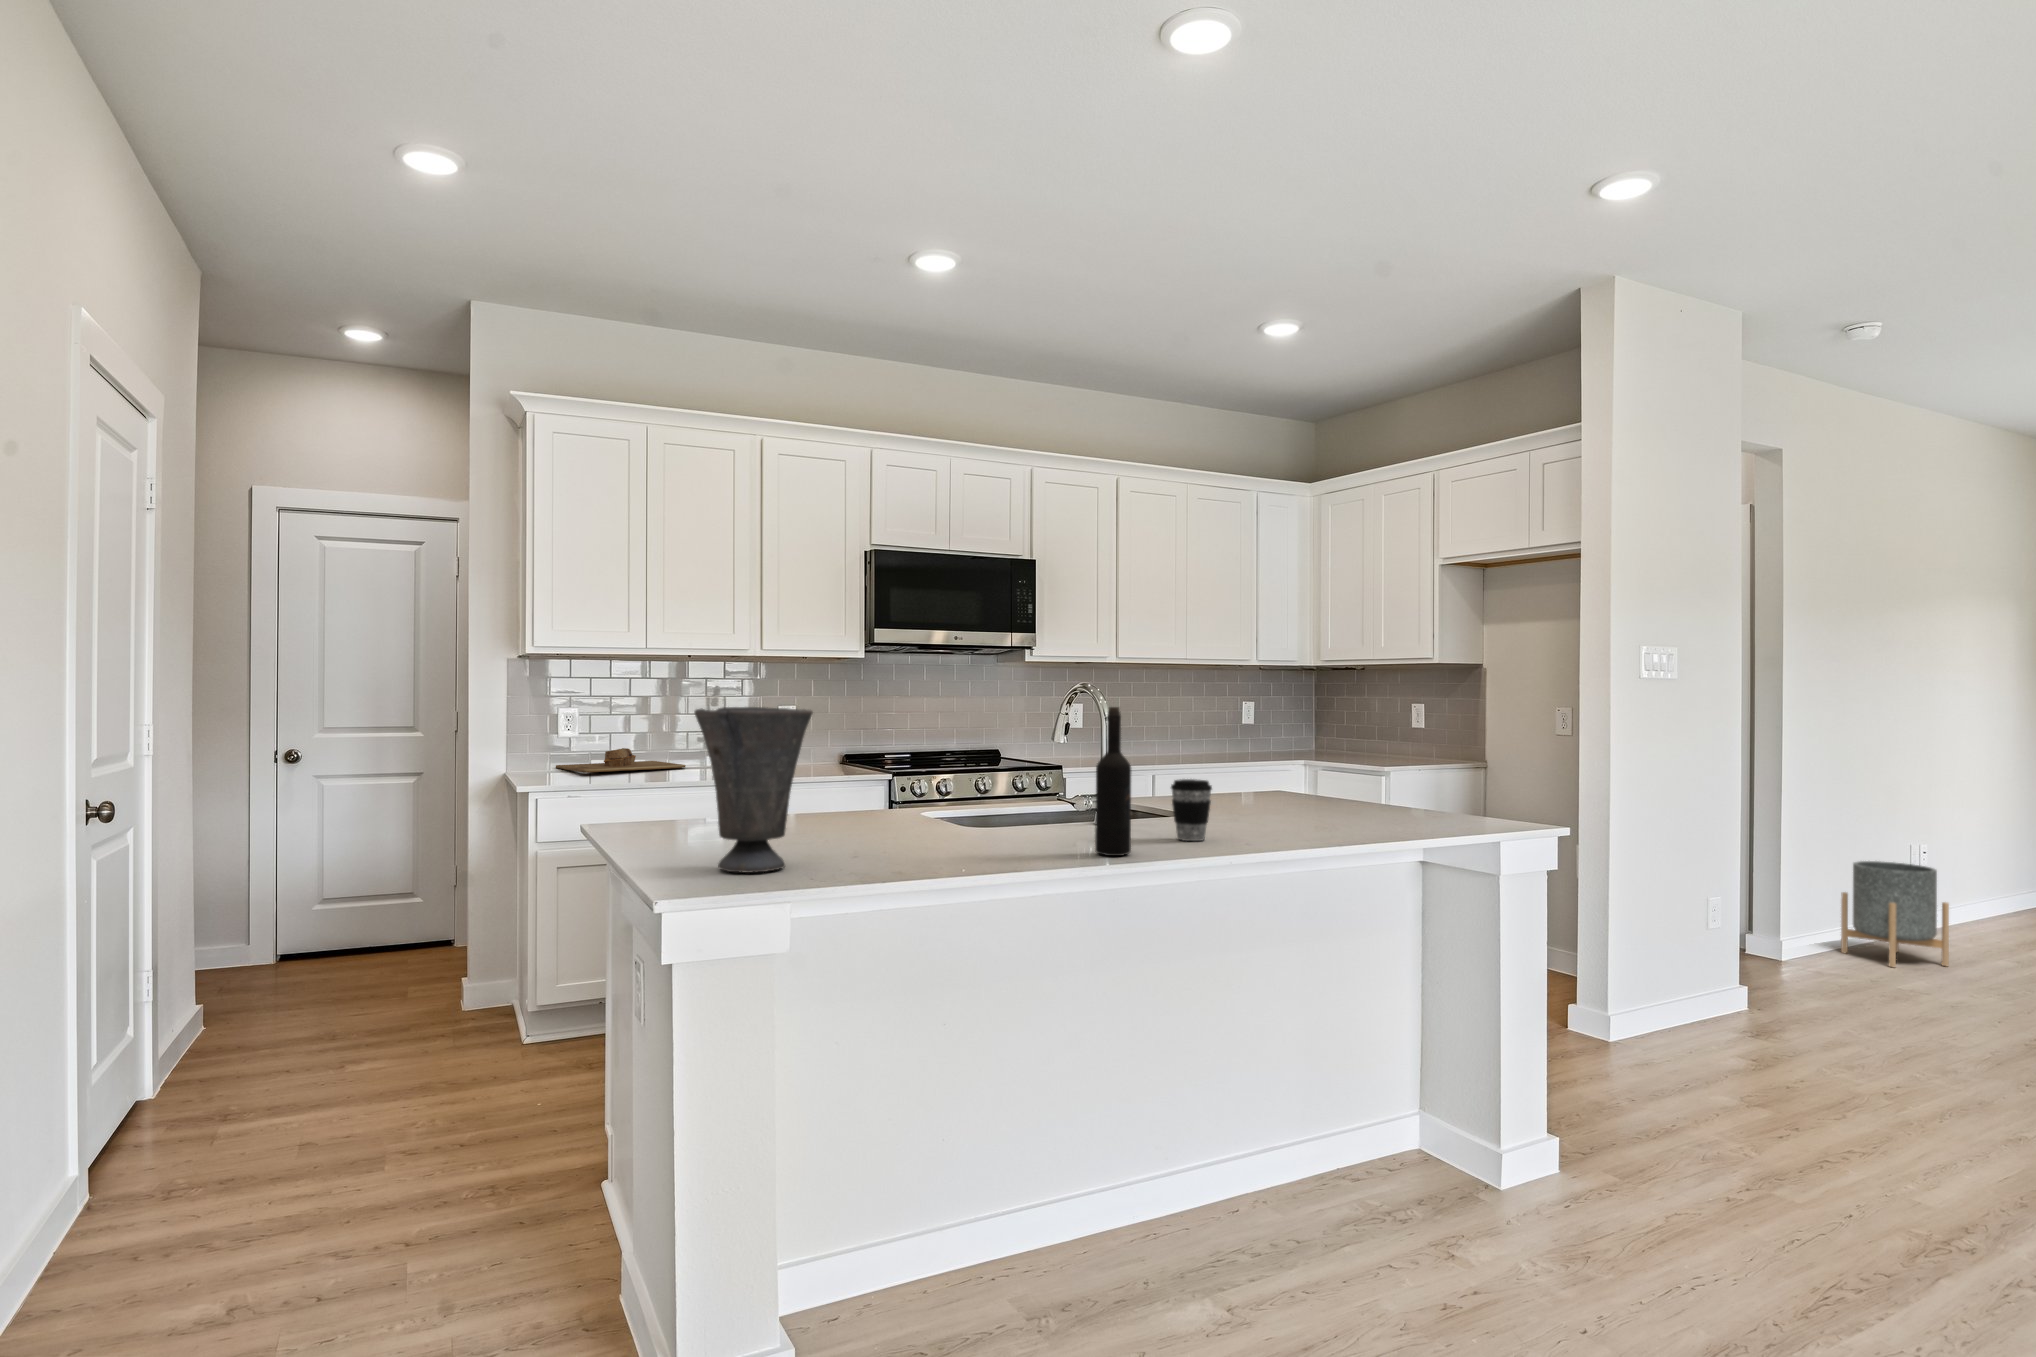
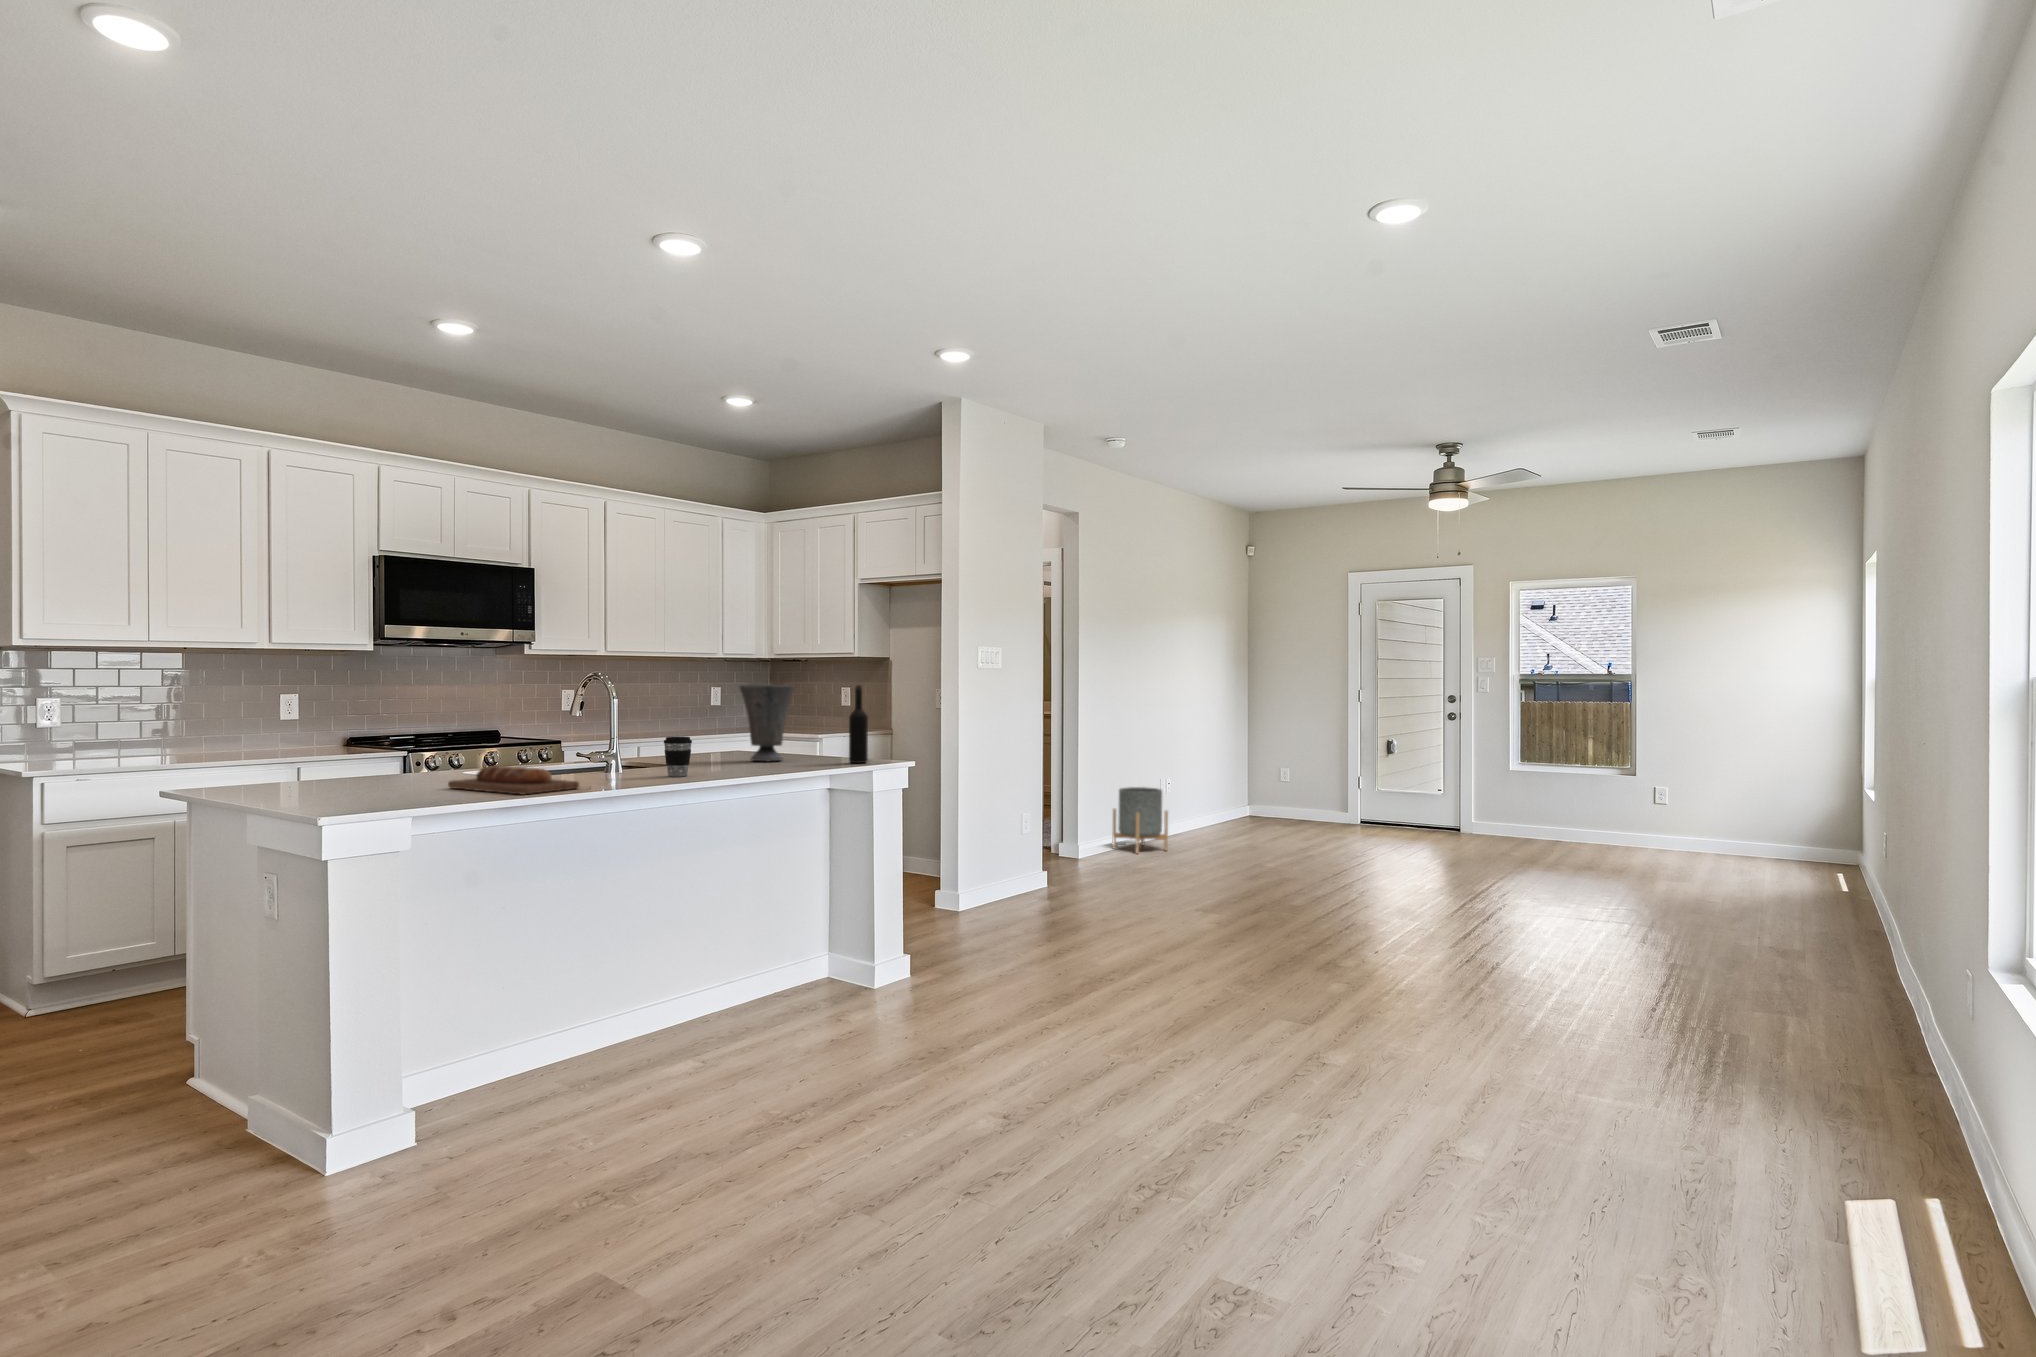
vase: present [694,707,813,873] -> present [740,684,794,761]
wine bottle: present [1095,707,1131,856] -> present [849,685,868,763]
cutting board: present [556,748,686,773] -> none [37,734,190,757]
bread loaf: none [876,816,1044,866] -> present [448,766,579,794]

